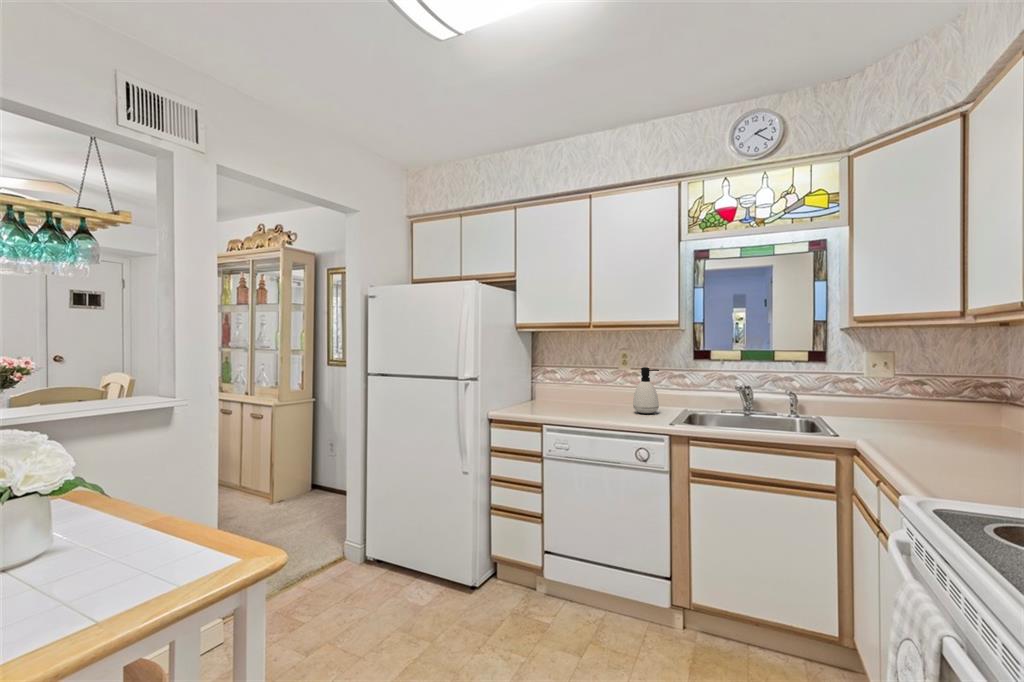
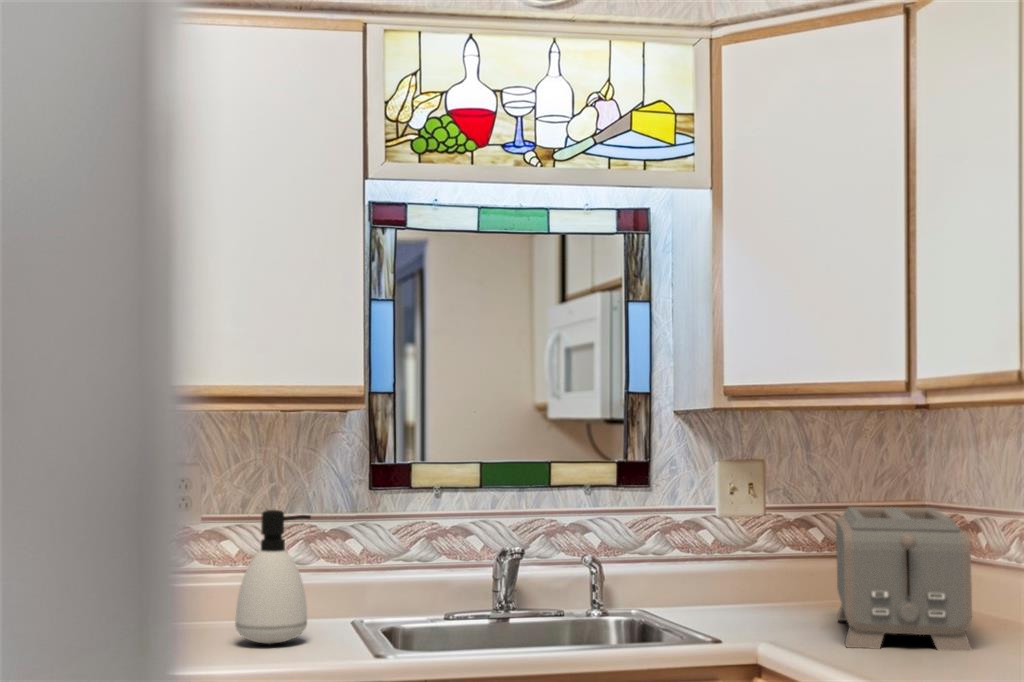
toaster: none [904,375,999,452] -> present [836,507,972,651]

